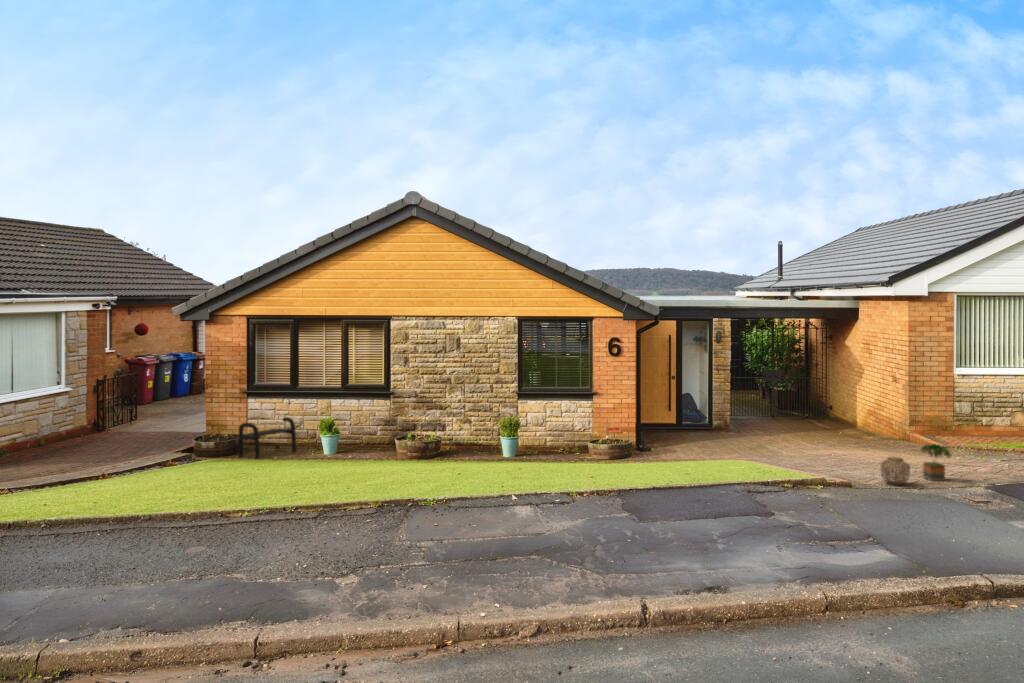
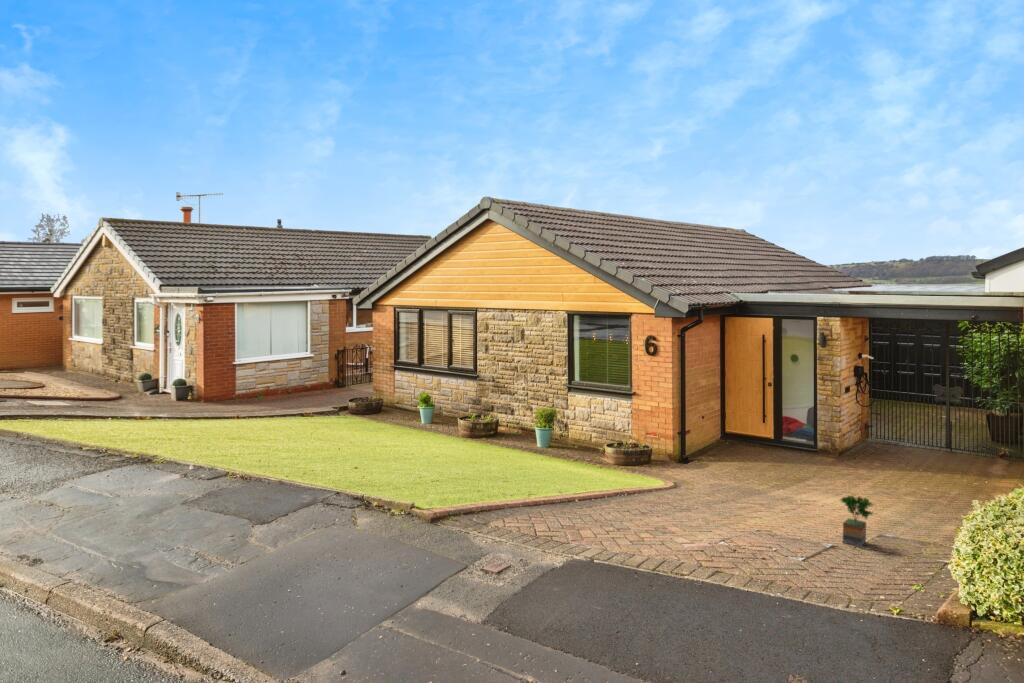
bench: present [238,417,296,459] -> none [371,389,414,422]
woven basket: present [881,457,910,485] -> none [766,502,800,538]

